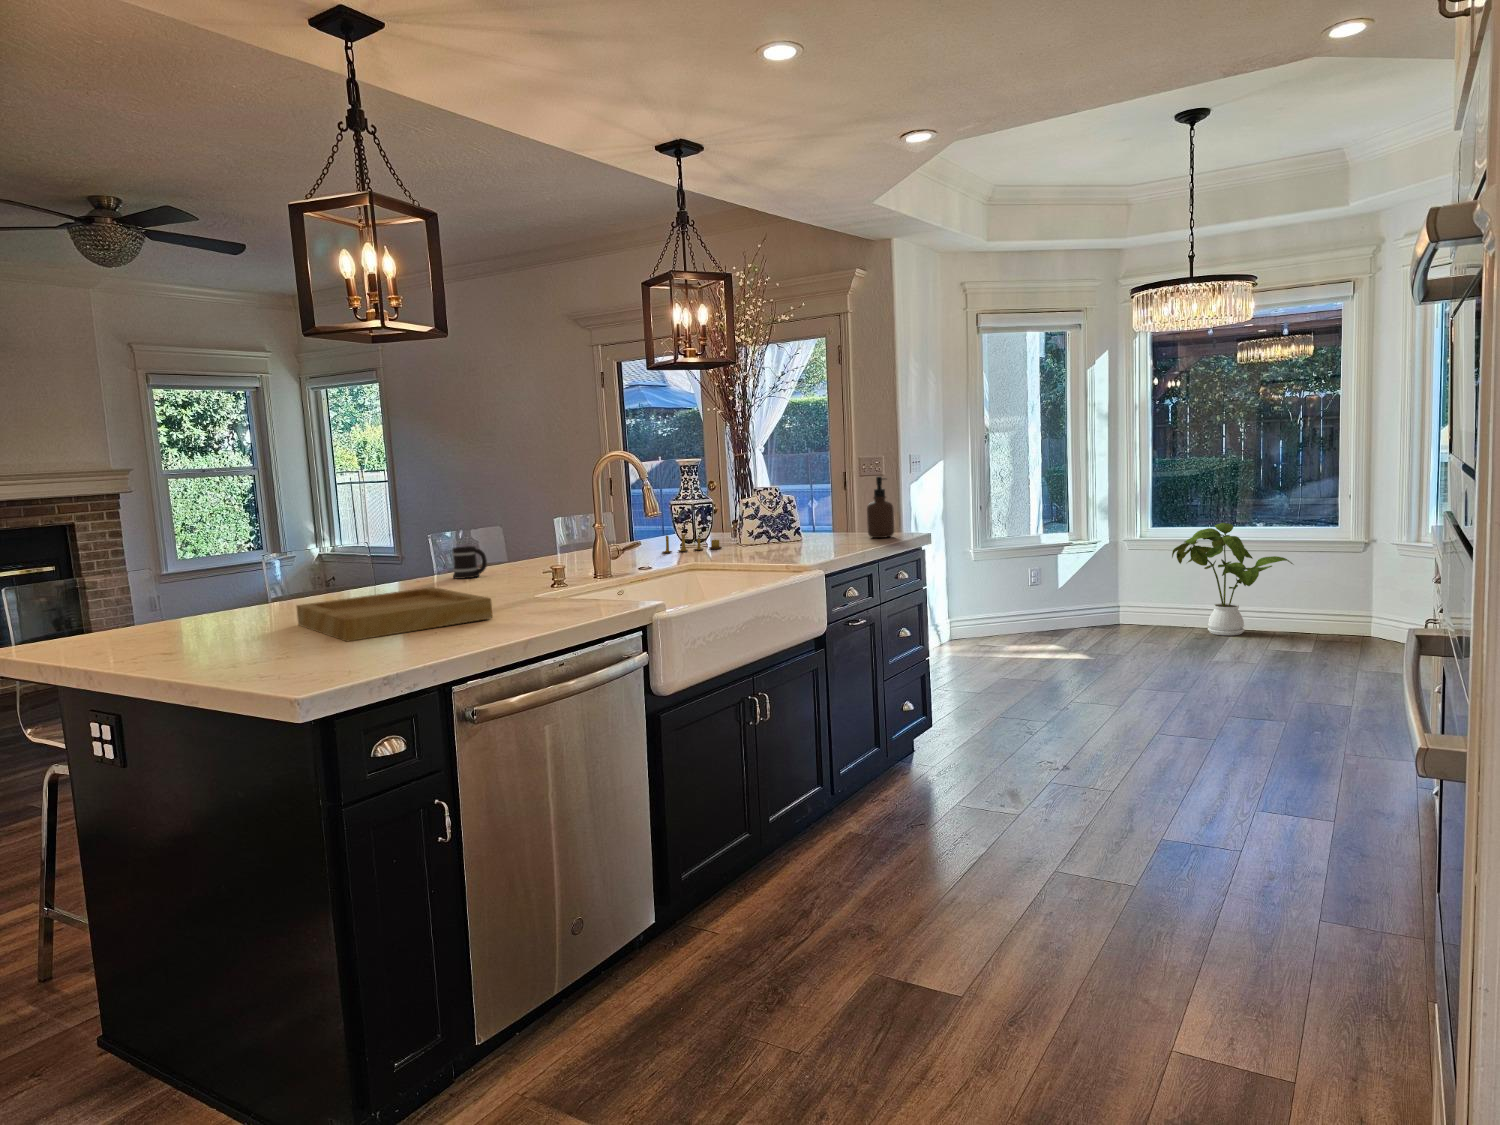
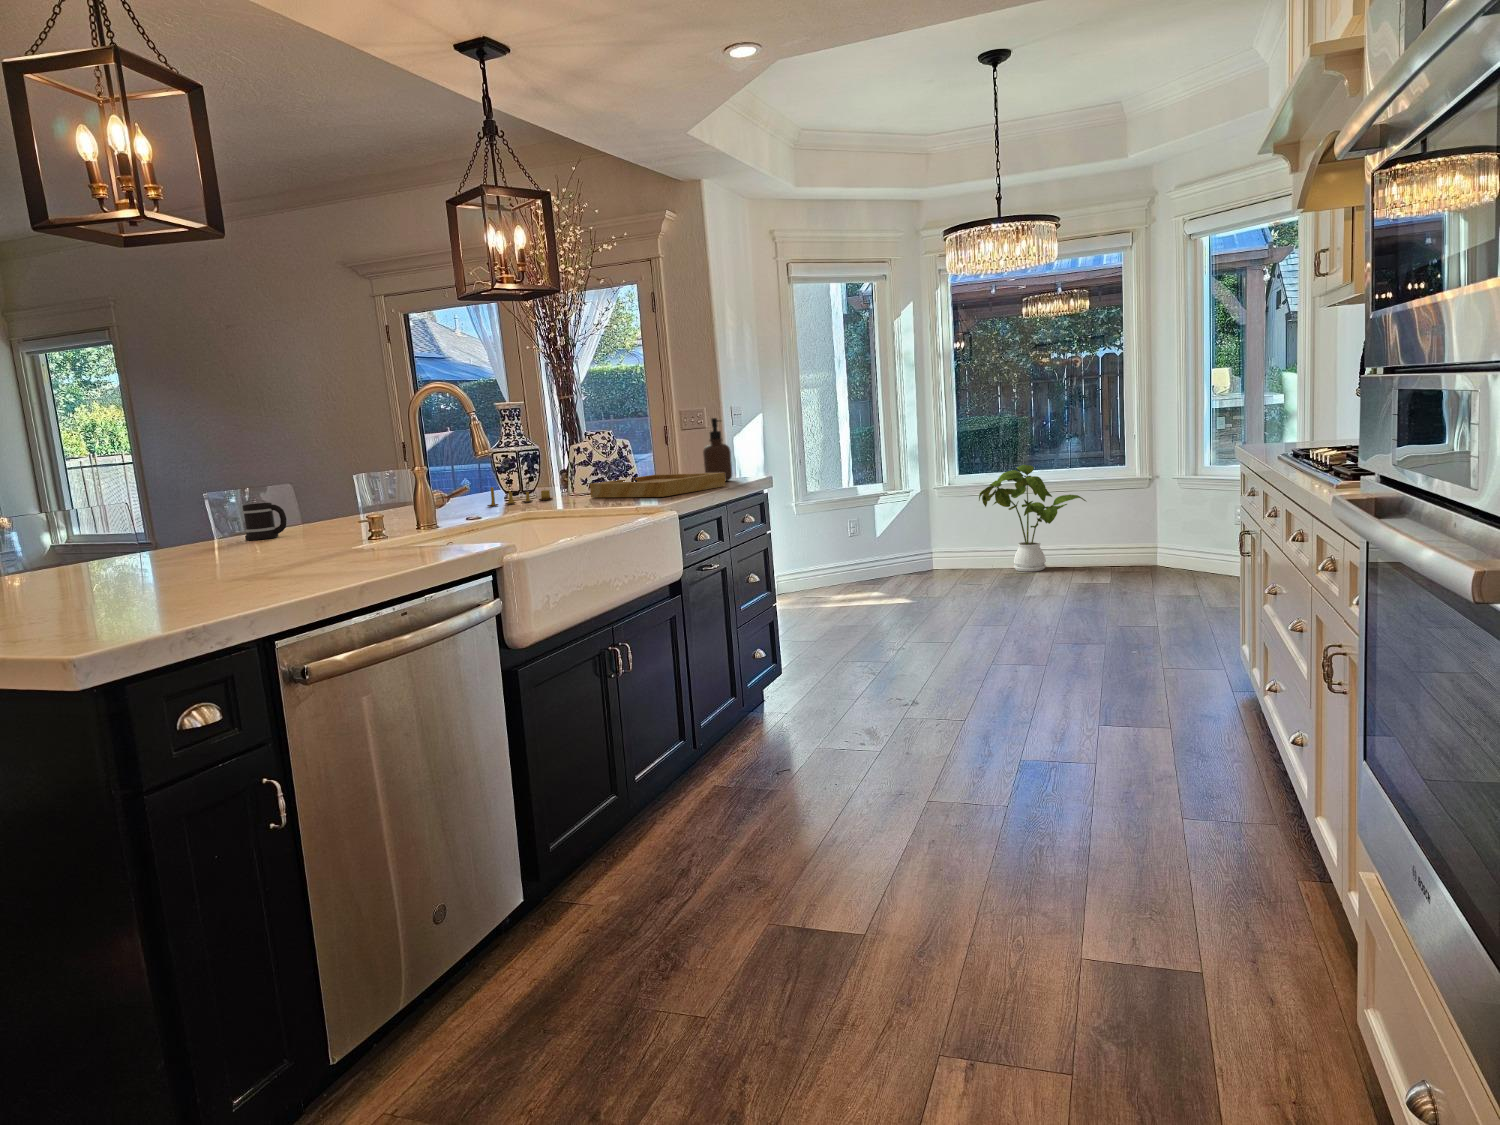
tray: present [297,587,493,642] -> present [590,473,726,498]

